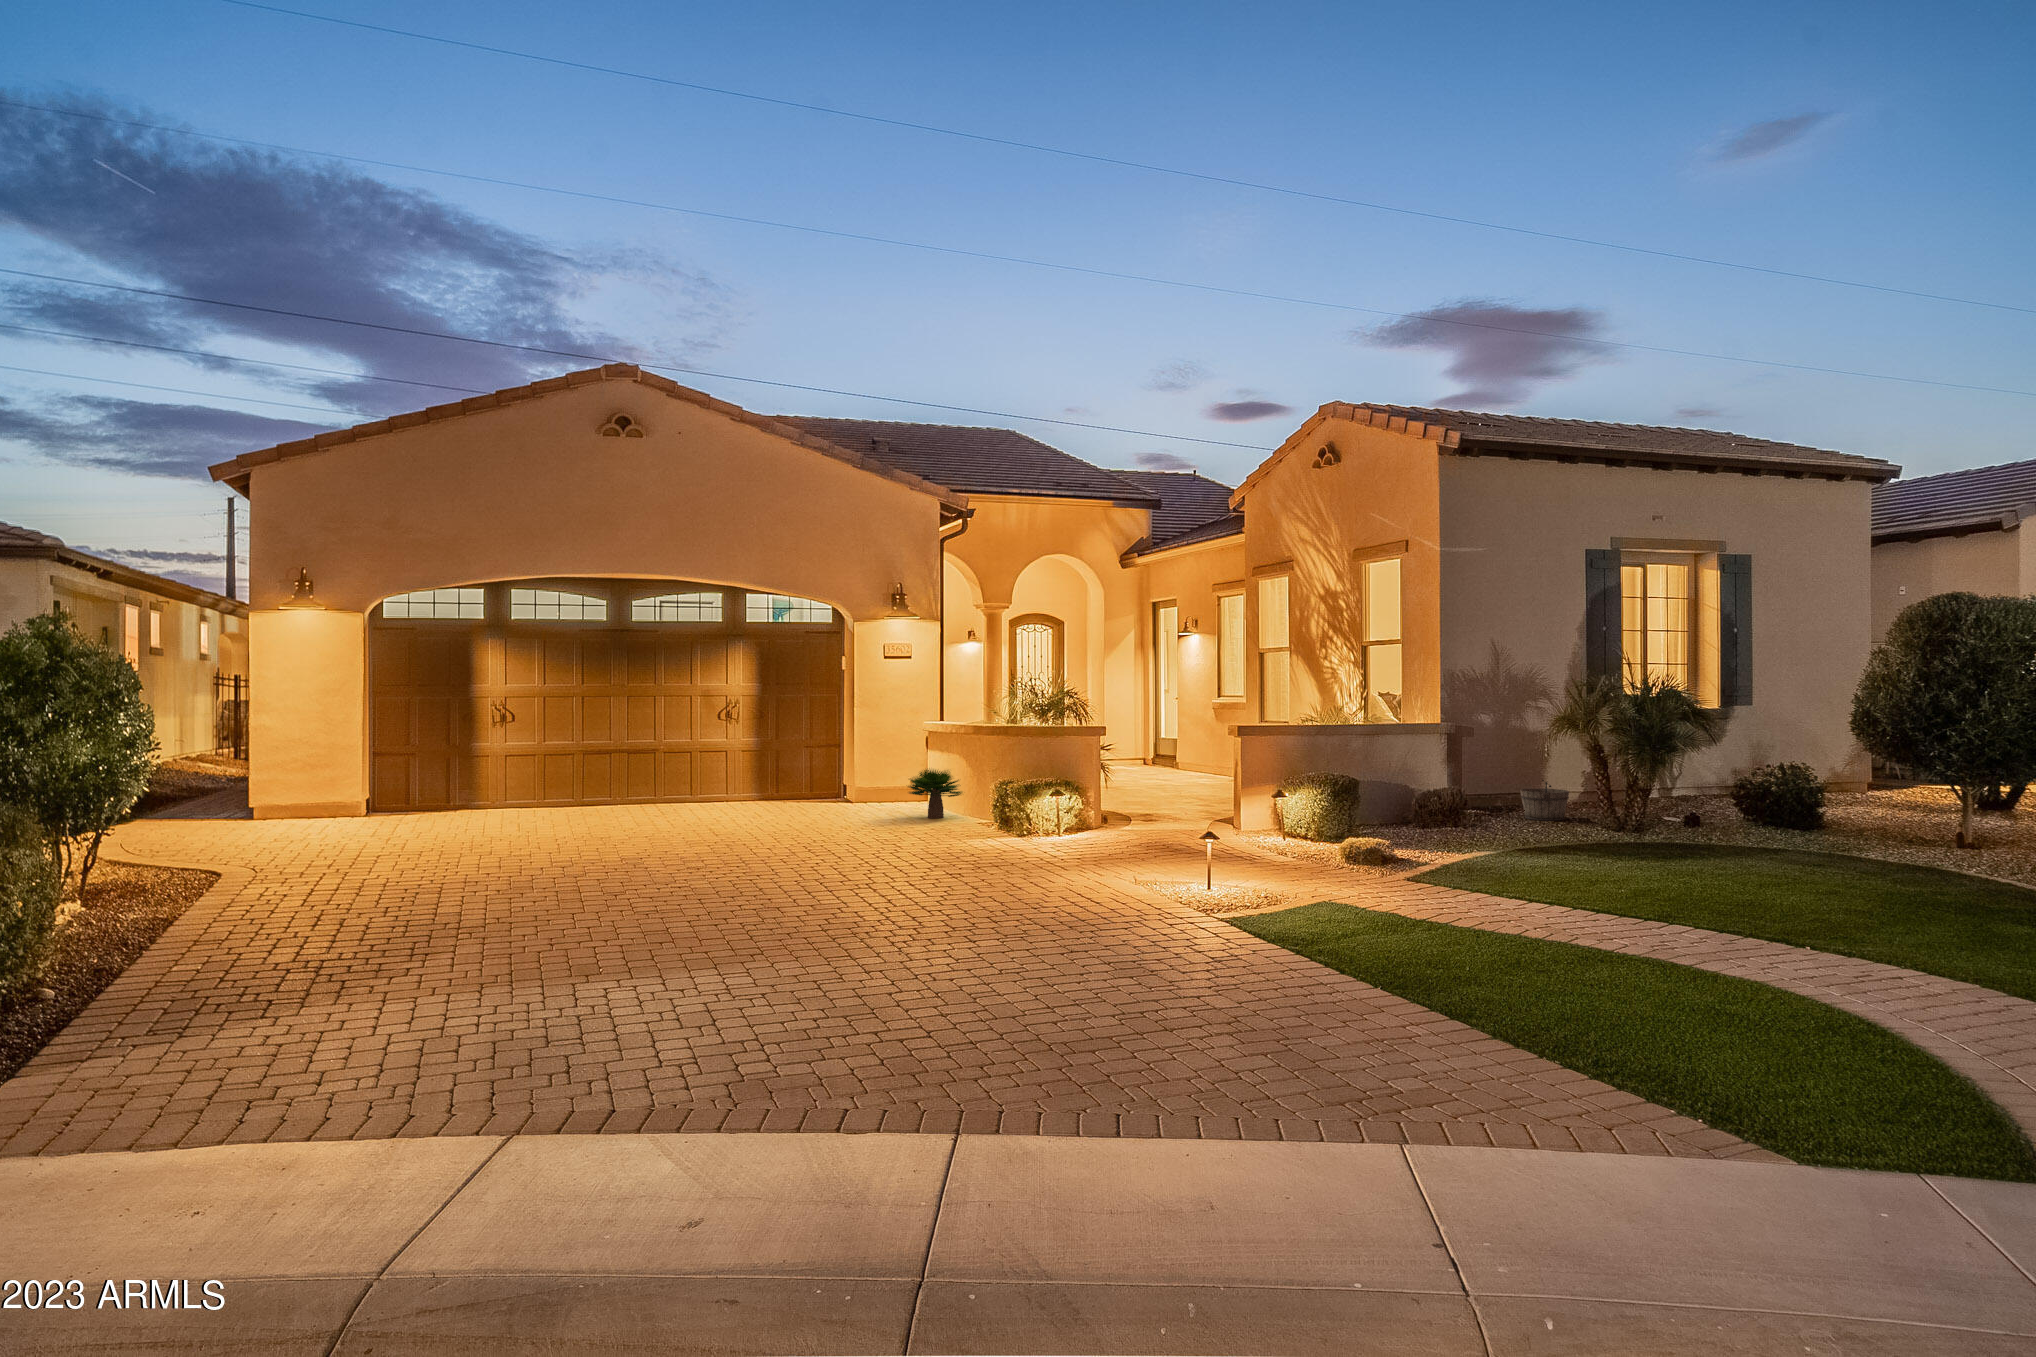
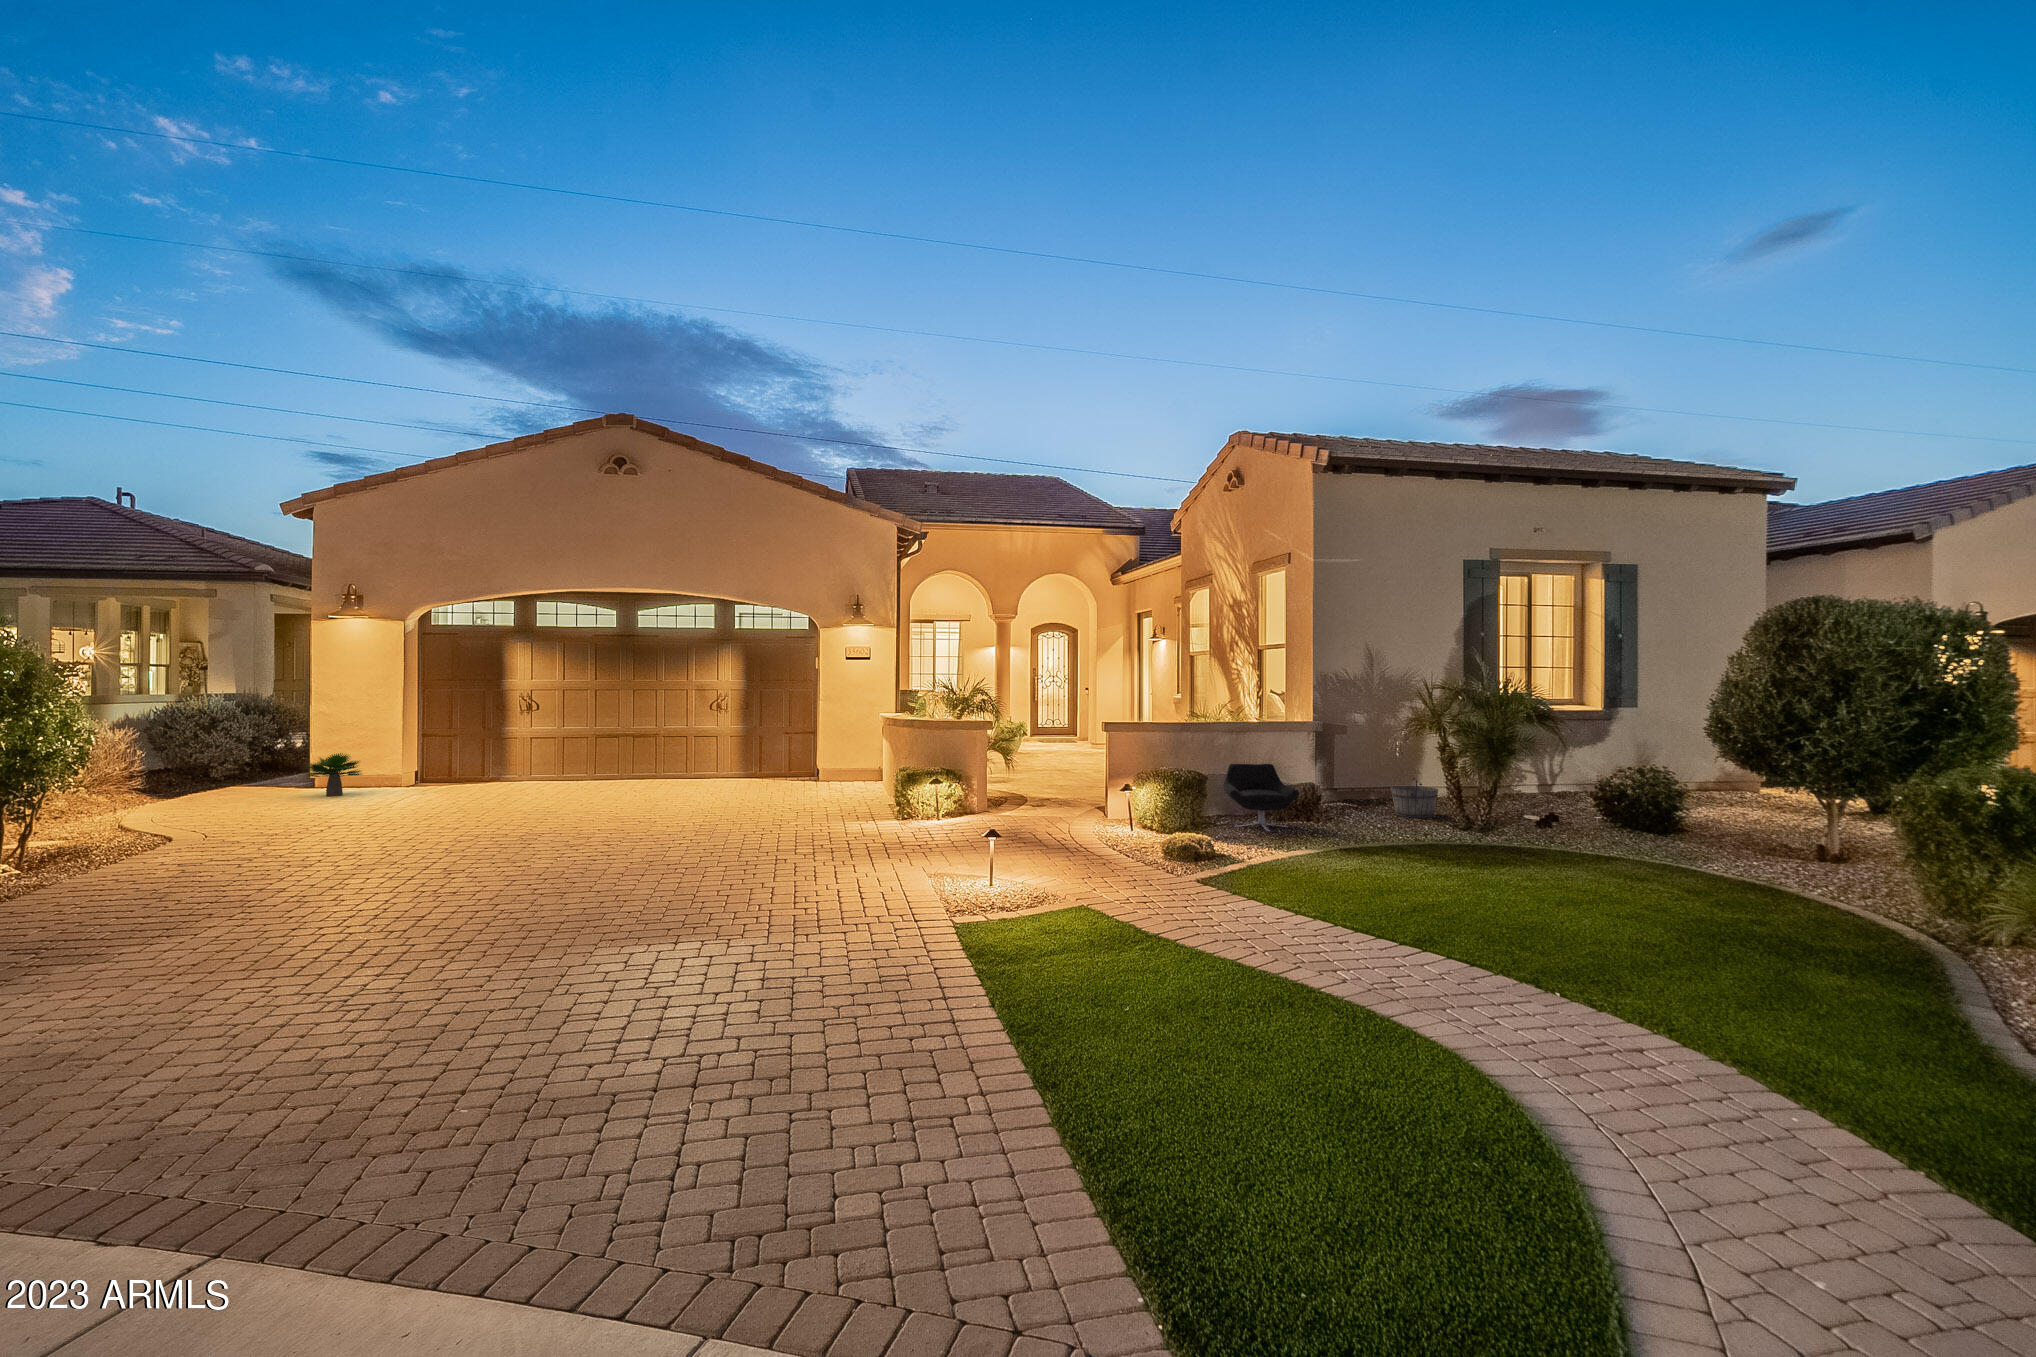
lounge chair: none [1363,767,1449,836] -> present [1223,764,1300,831]
potted plant: present [908,769,962,819] -> present [307,753,362,796]

